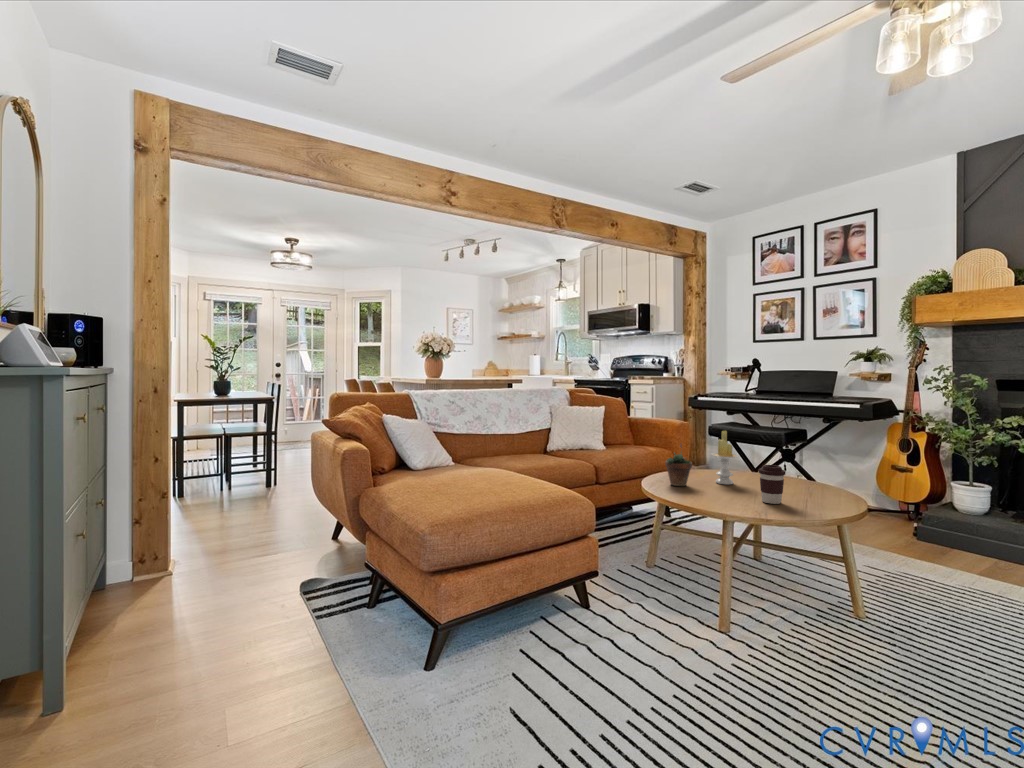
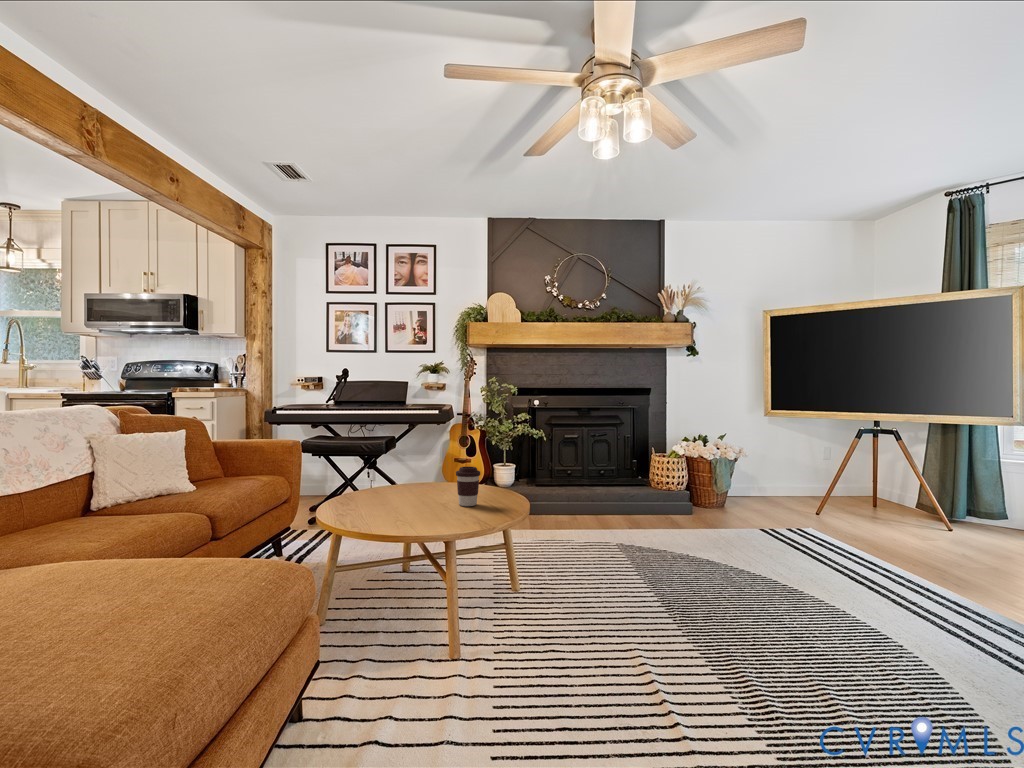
candle: present [711,431,739,484] -> none [385,437,414,497]
succulent plant: present [665,445,692,486] -> none [346,455,378,507]

